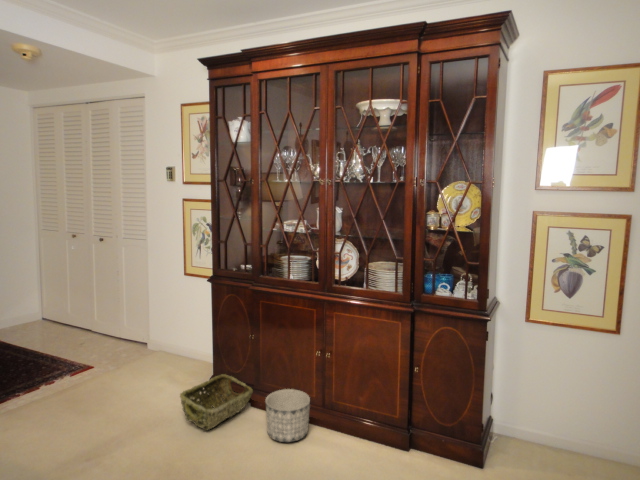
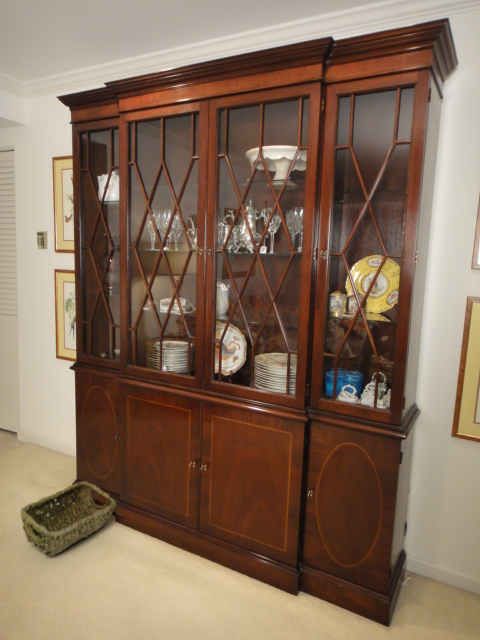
planter: present [266,389,310,442] -> none [122,507,179,578]

